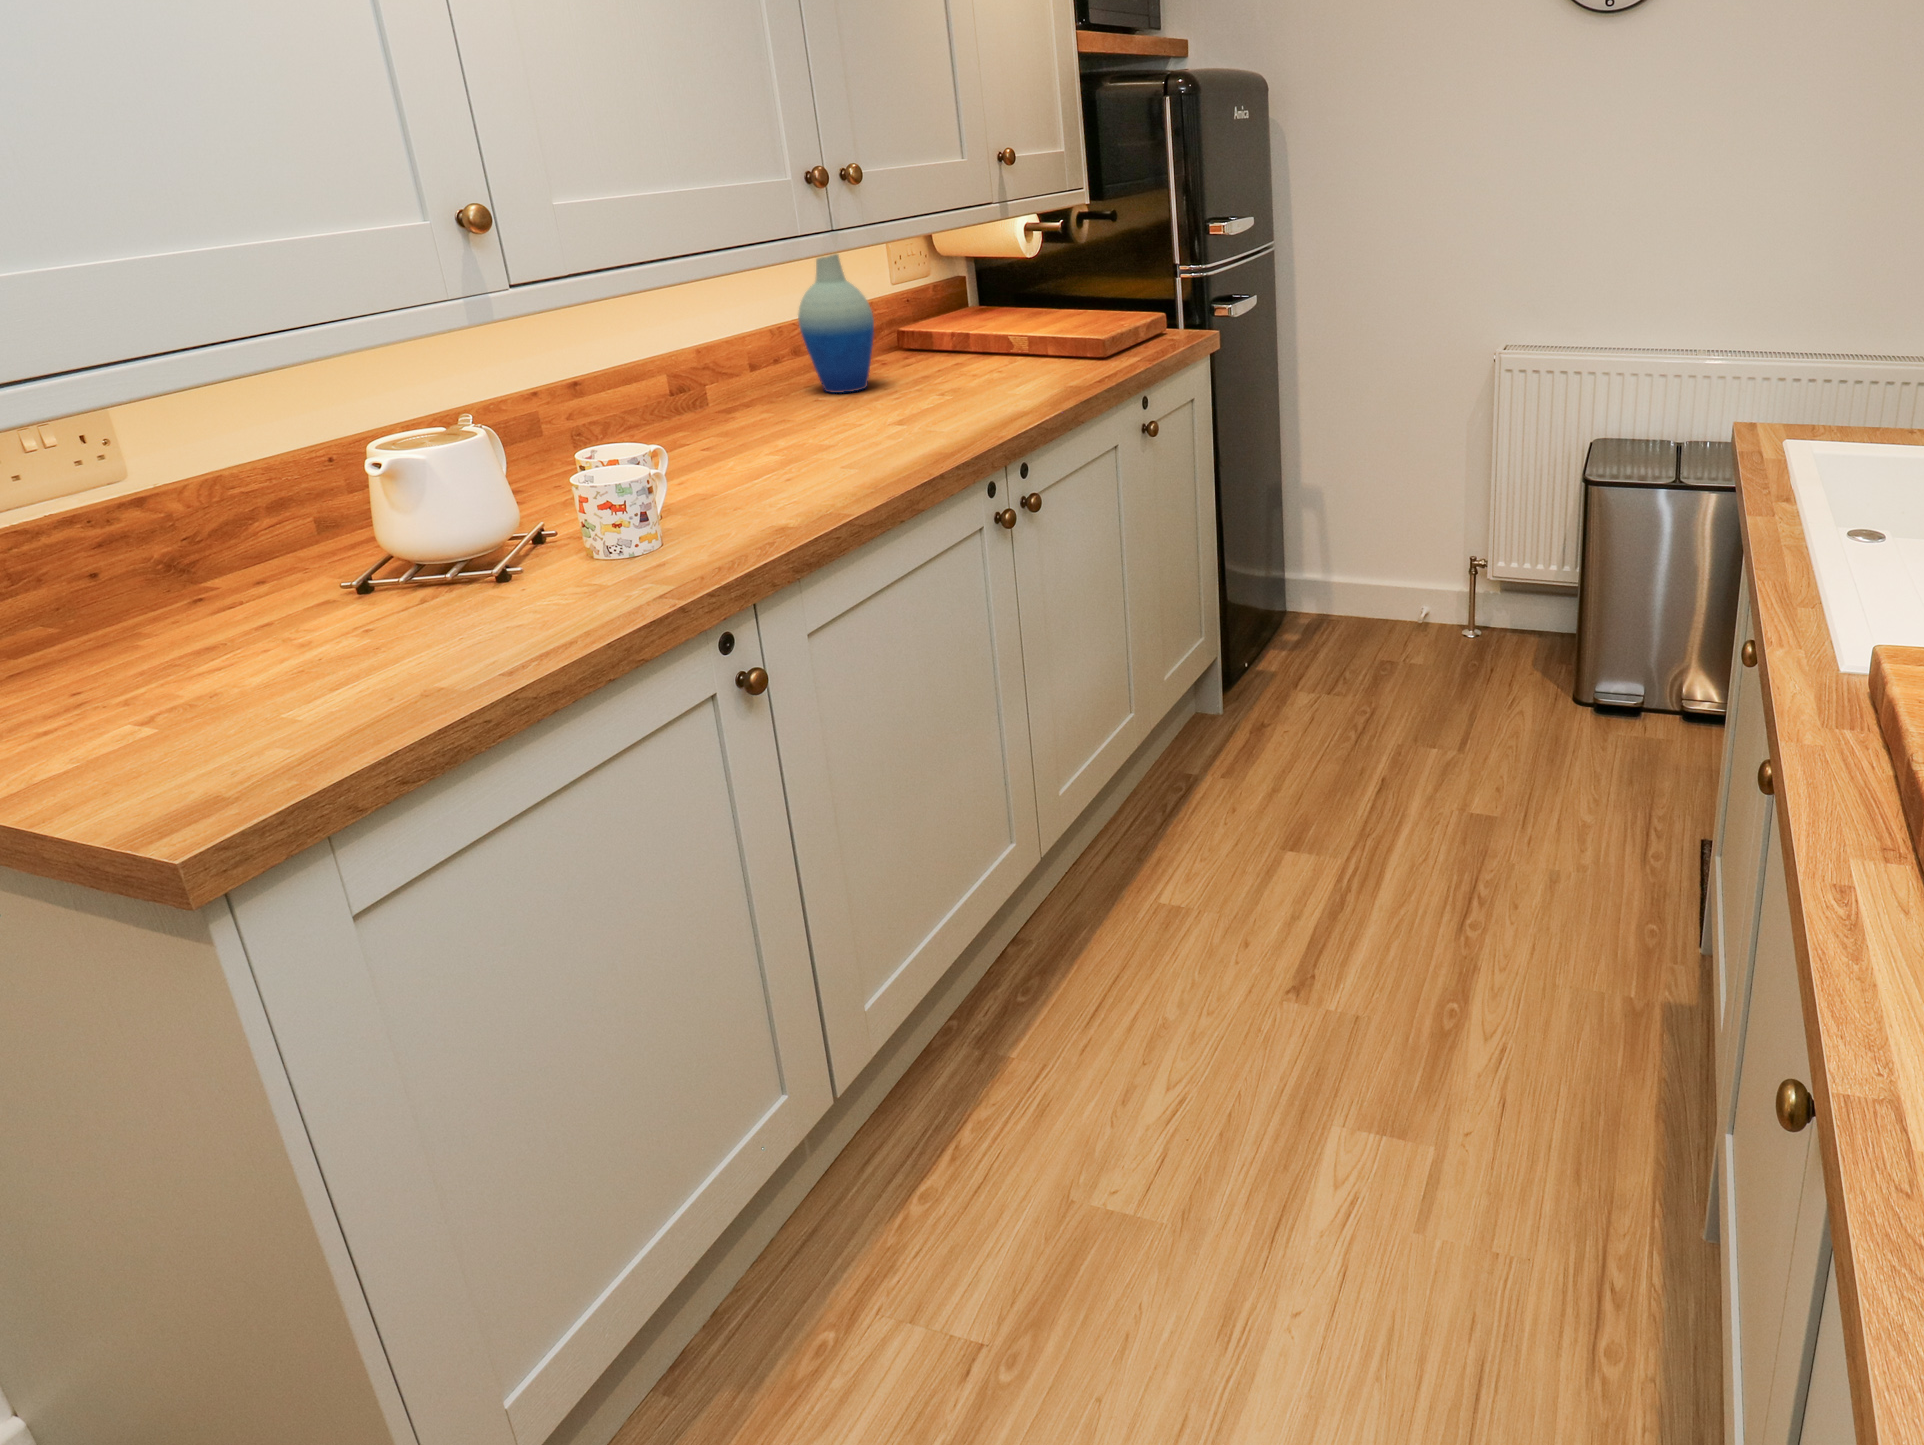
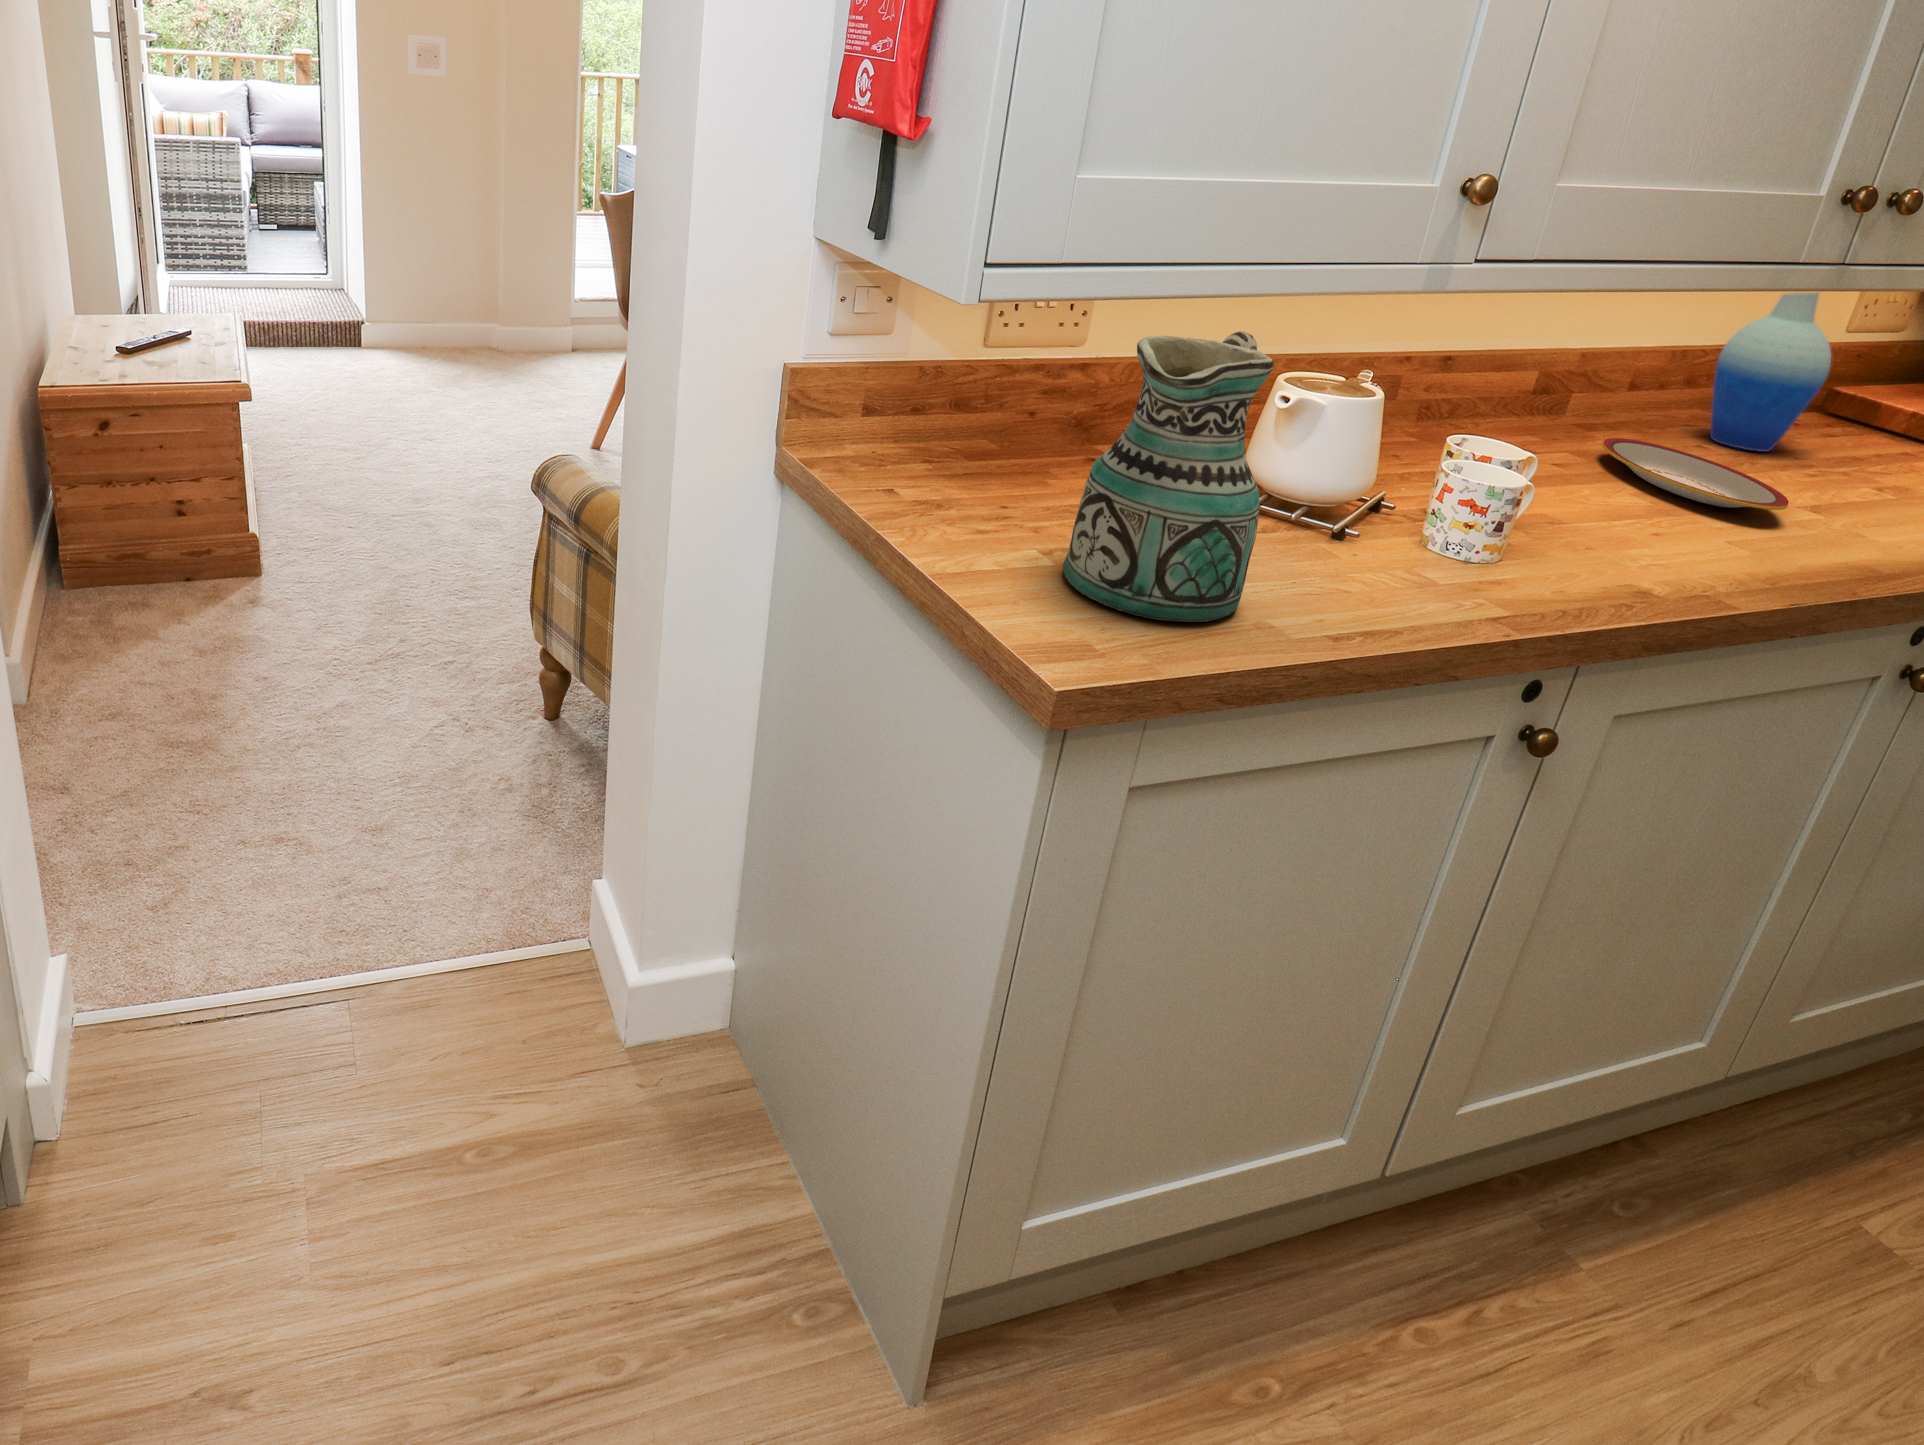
plate: none [737,407,874,443] -> present [1602,438,1789,510]
ceramic pitcher: none [116,409,397,748] -> present [1063,331,1274,622]

